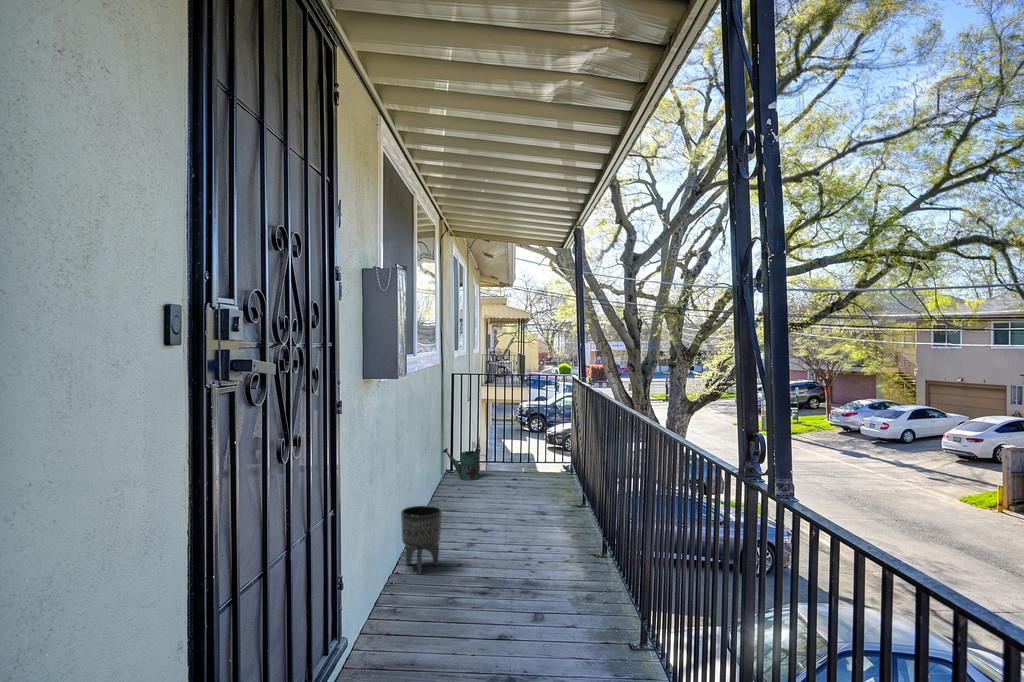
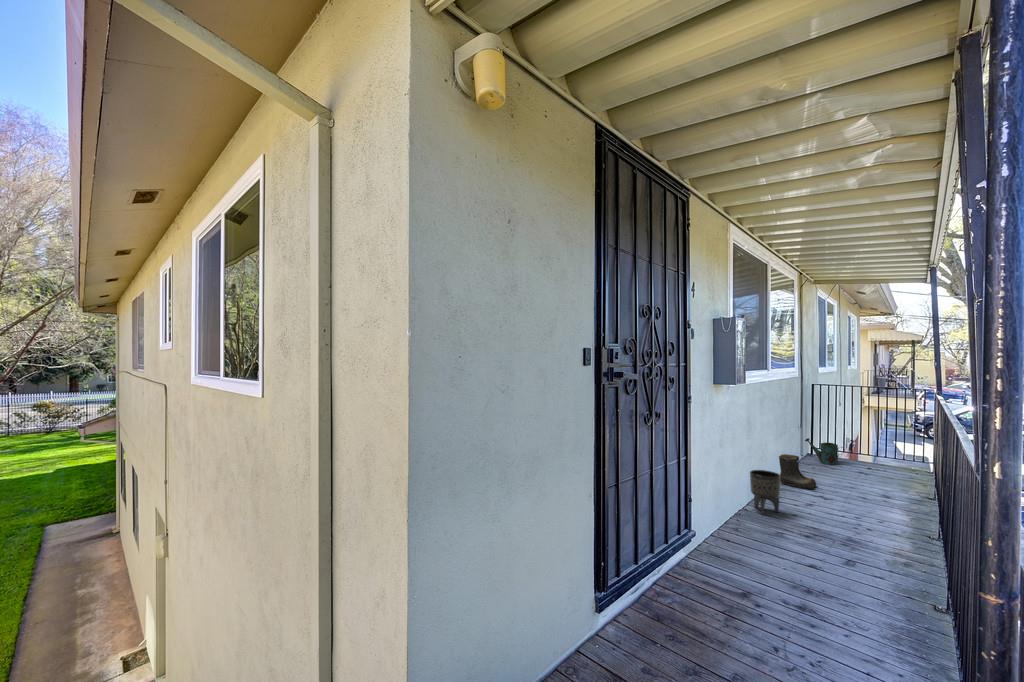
boots: none [424,475,468,520] -> present [779,454,816,490]

